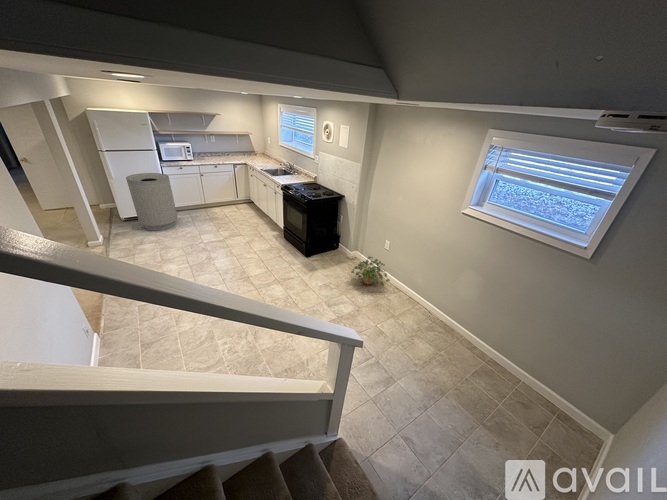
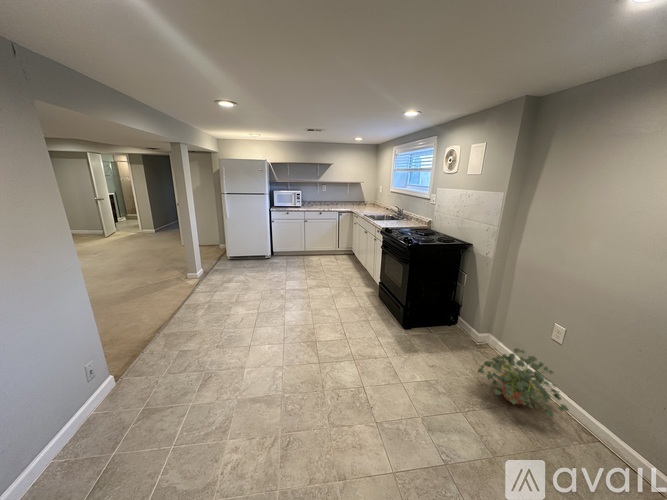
trash can: present [126,173,178,231] -> none [235,215,273,271]

